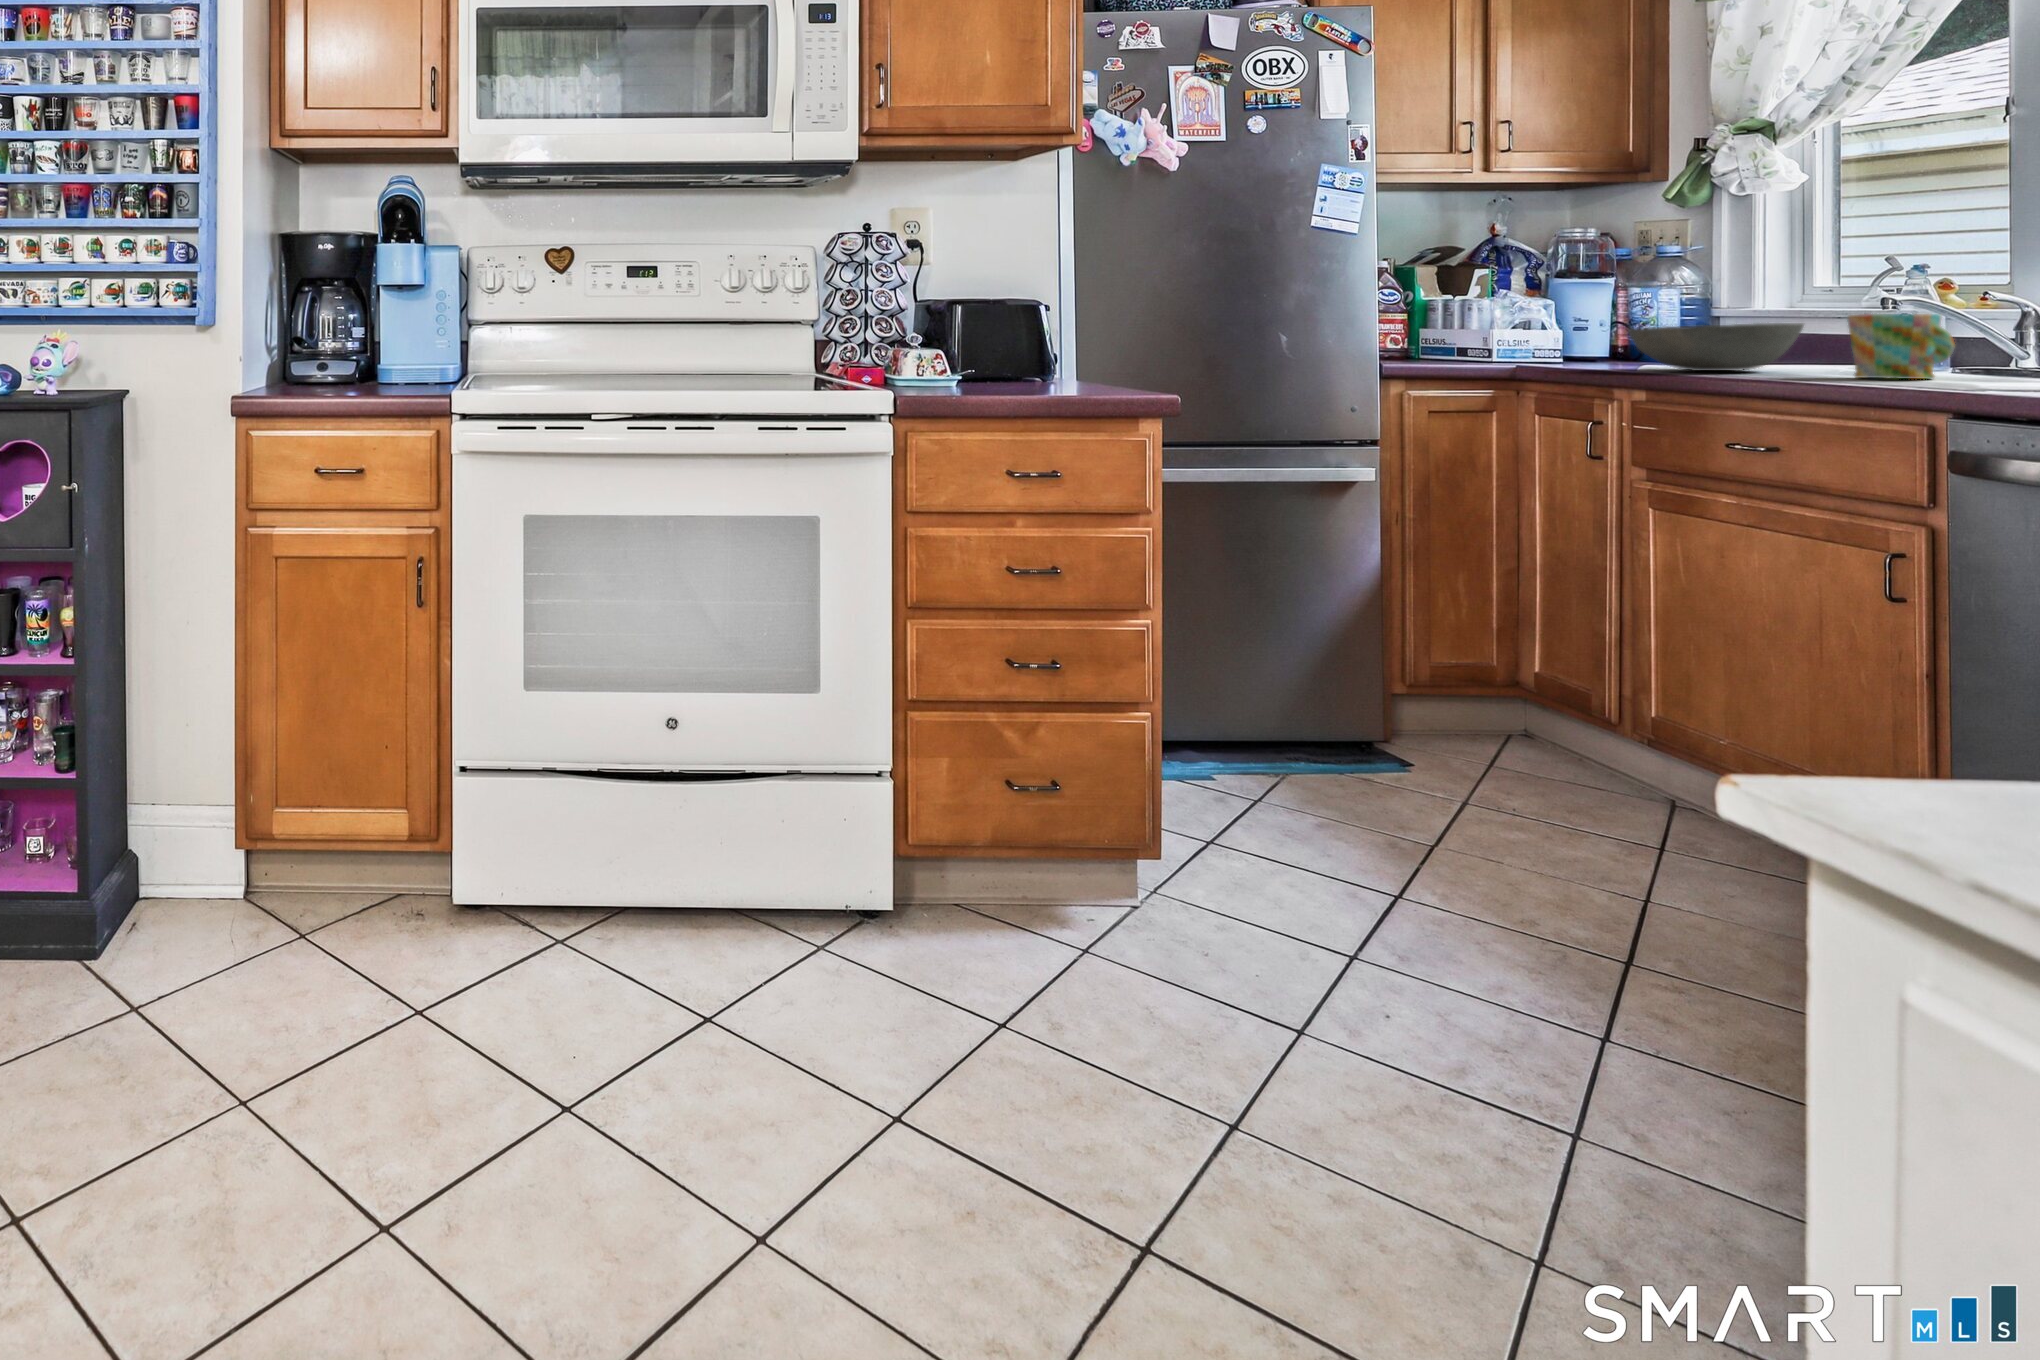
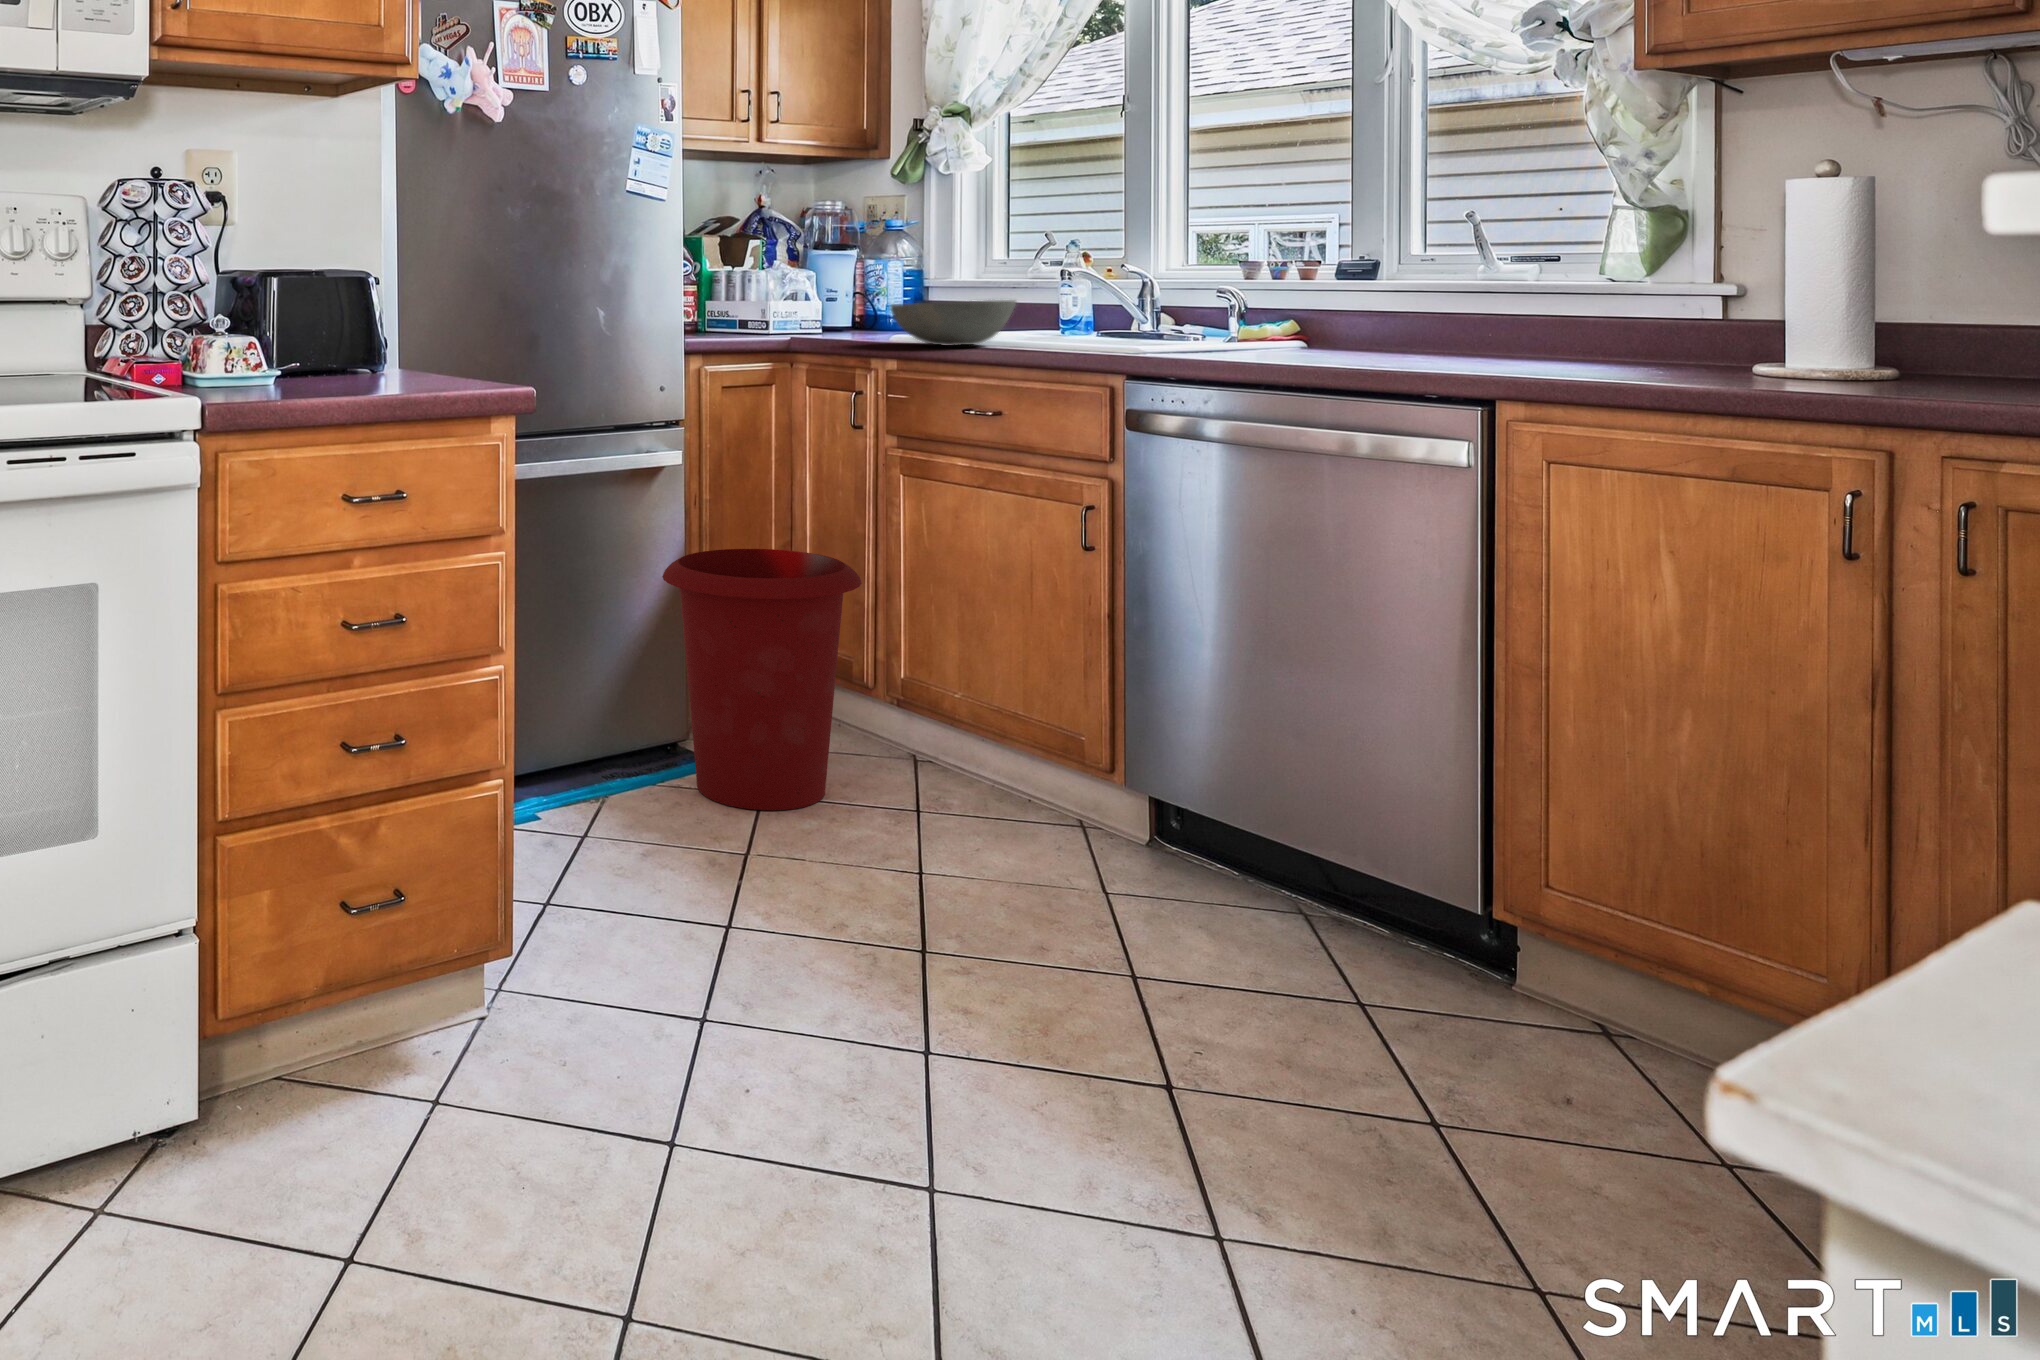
mug: present [1847,314,1955,379] -> none [1053,294,1125,353]
waste bin: none [1348,564,1588,820] -> present [662,549,862,810]

